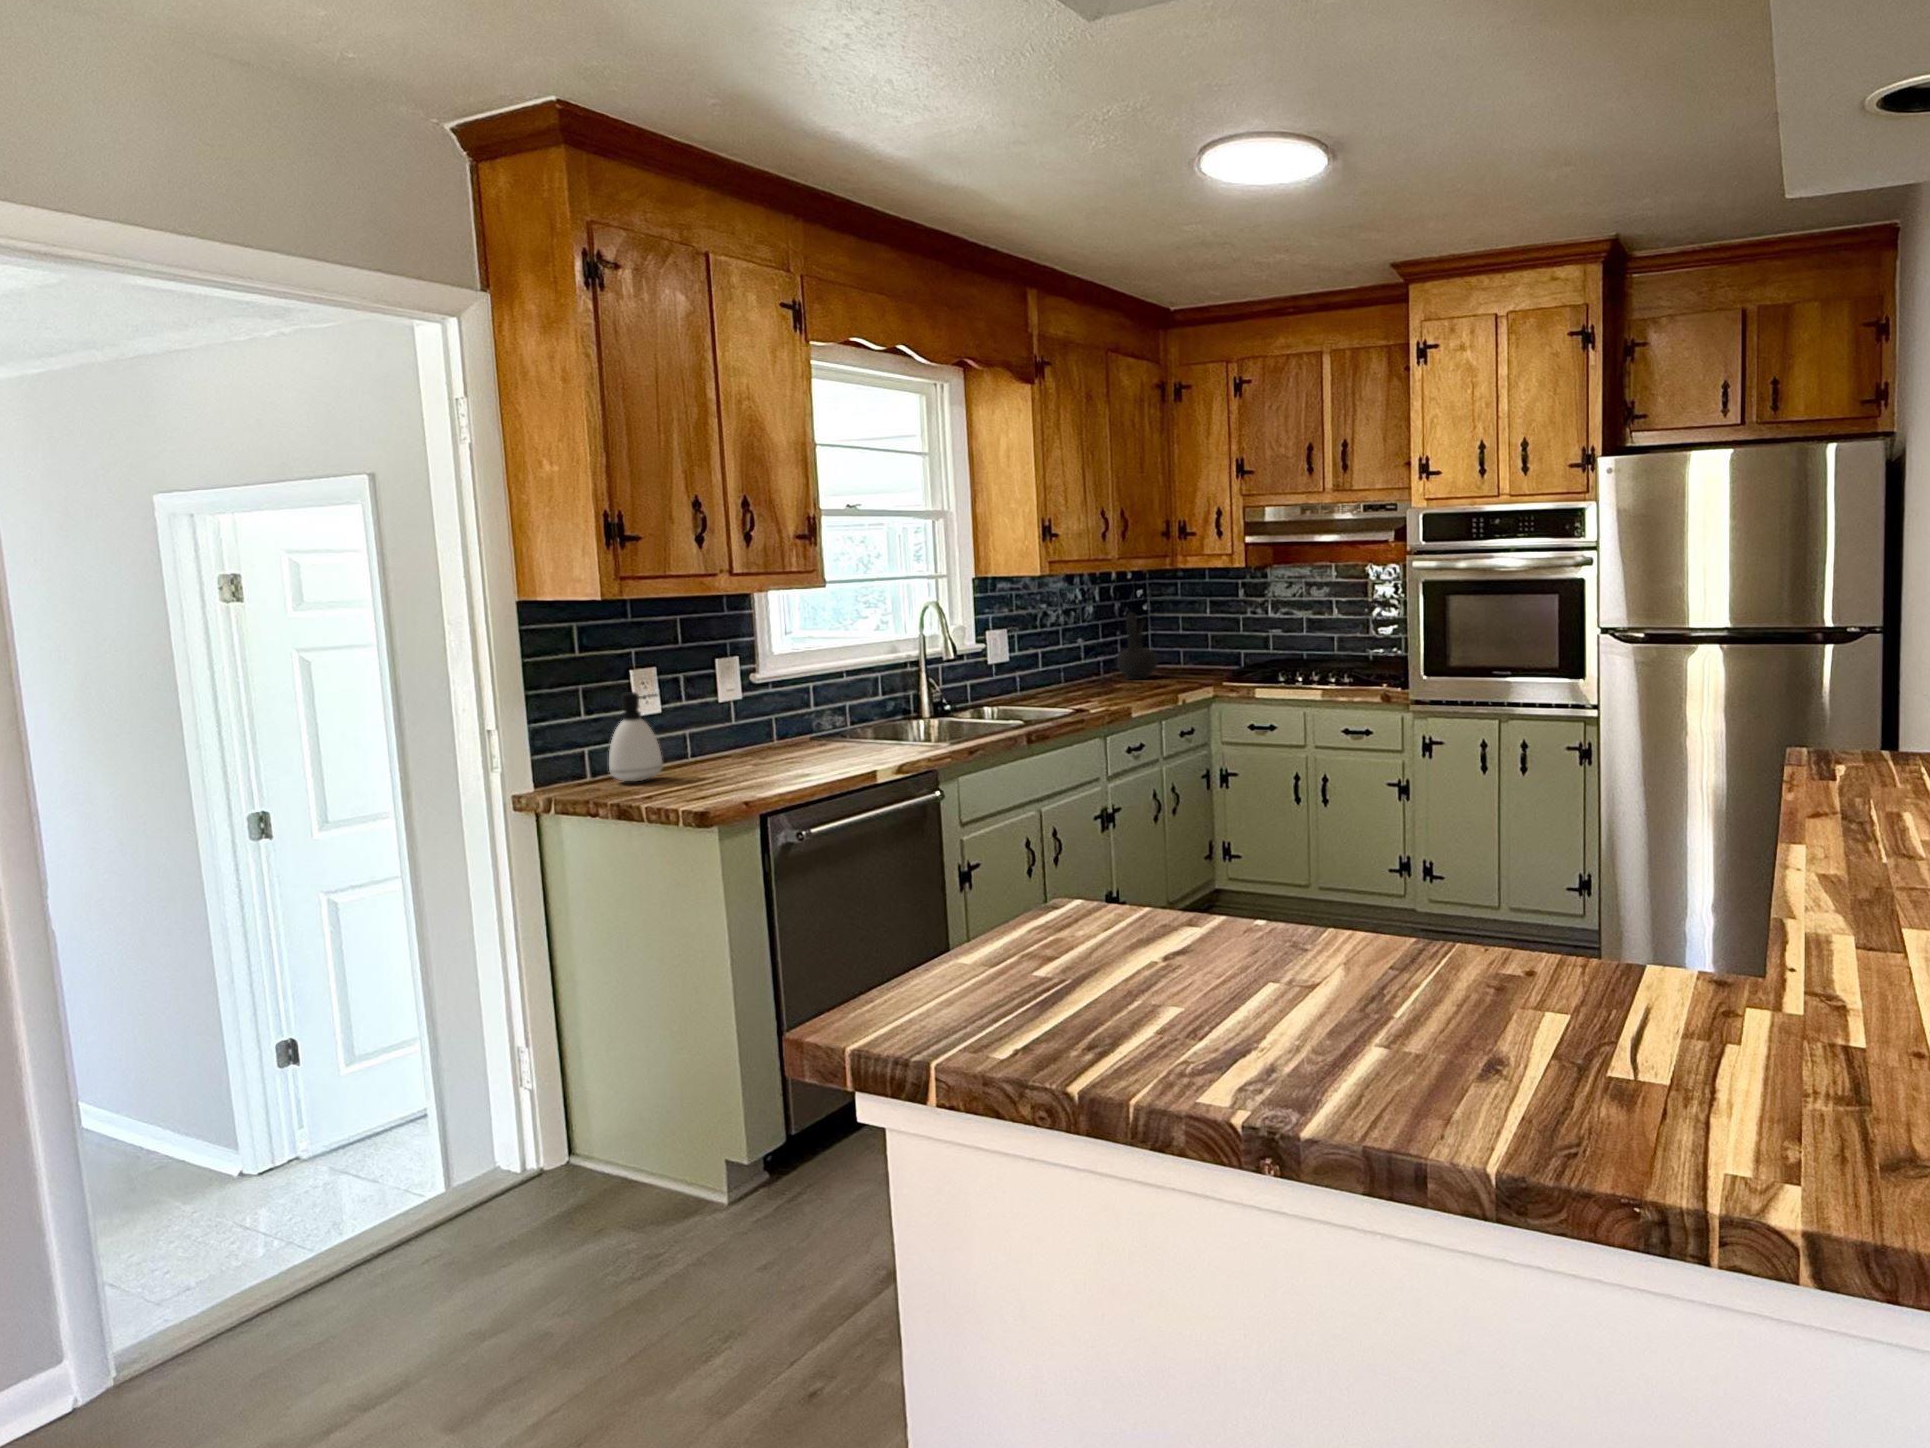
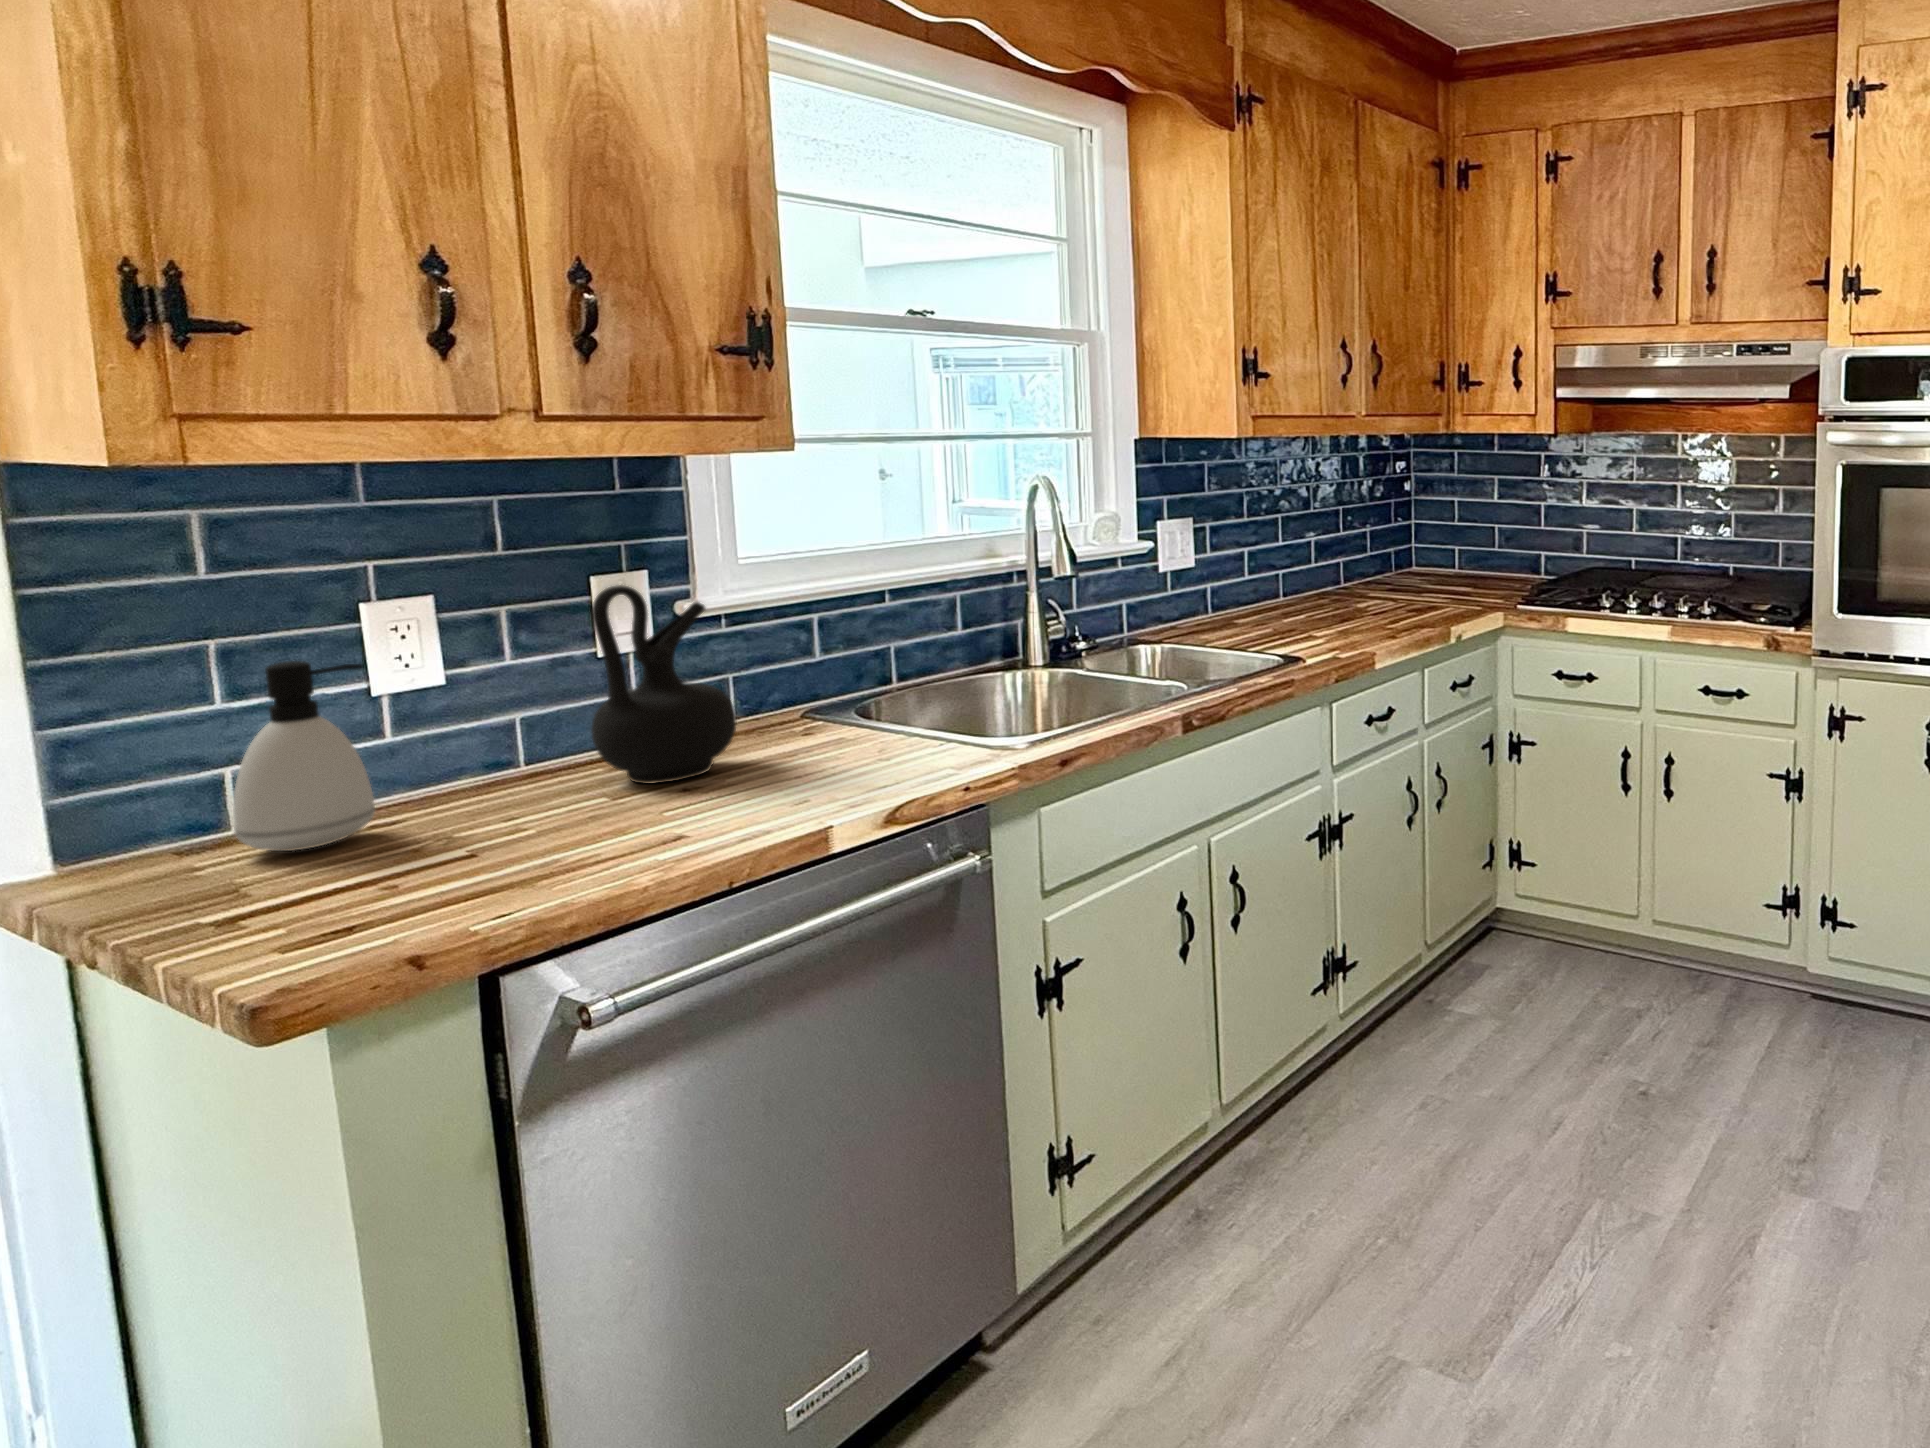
ceramic jug: present [1117,612,1157,679] -> present [591,585,736,784]

